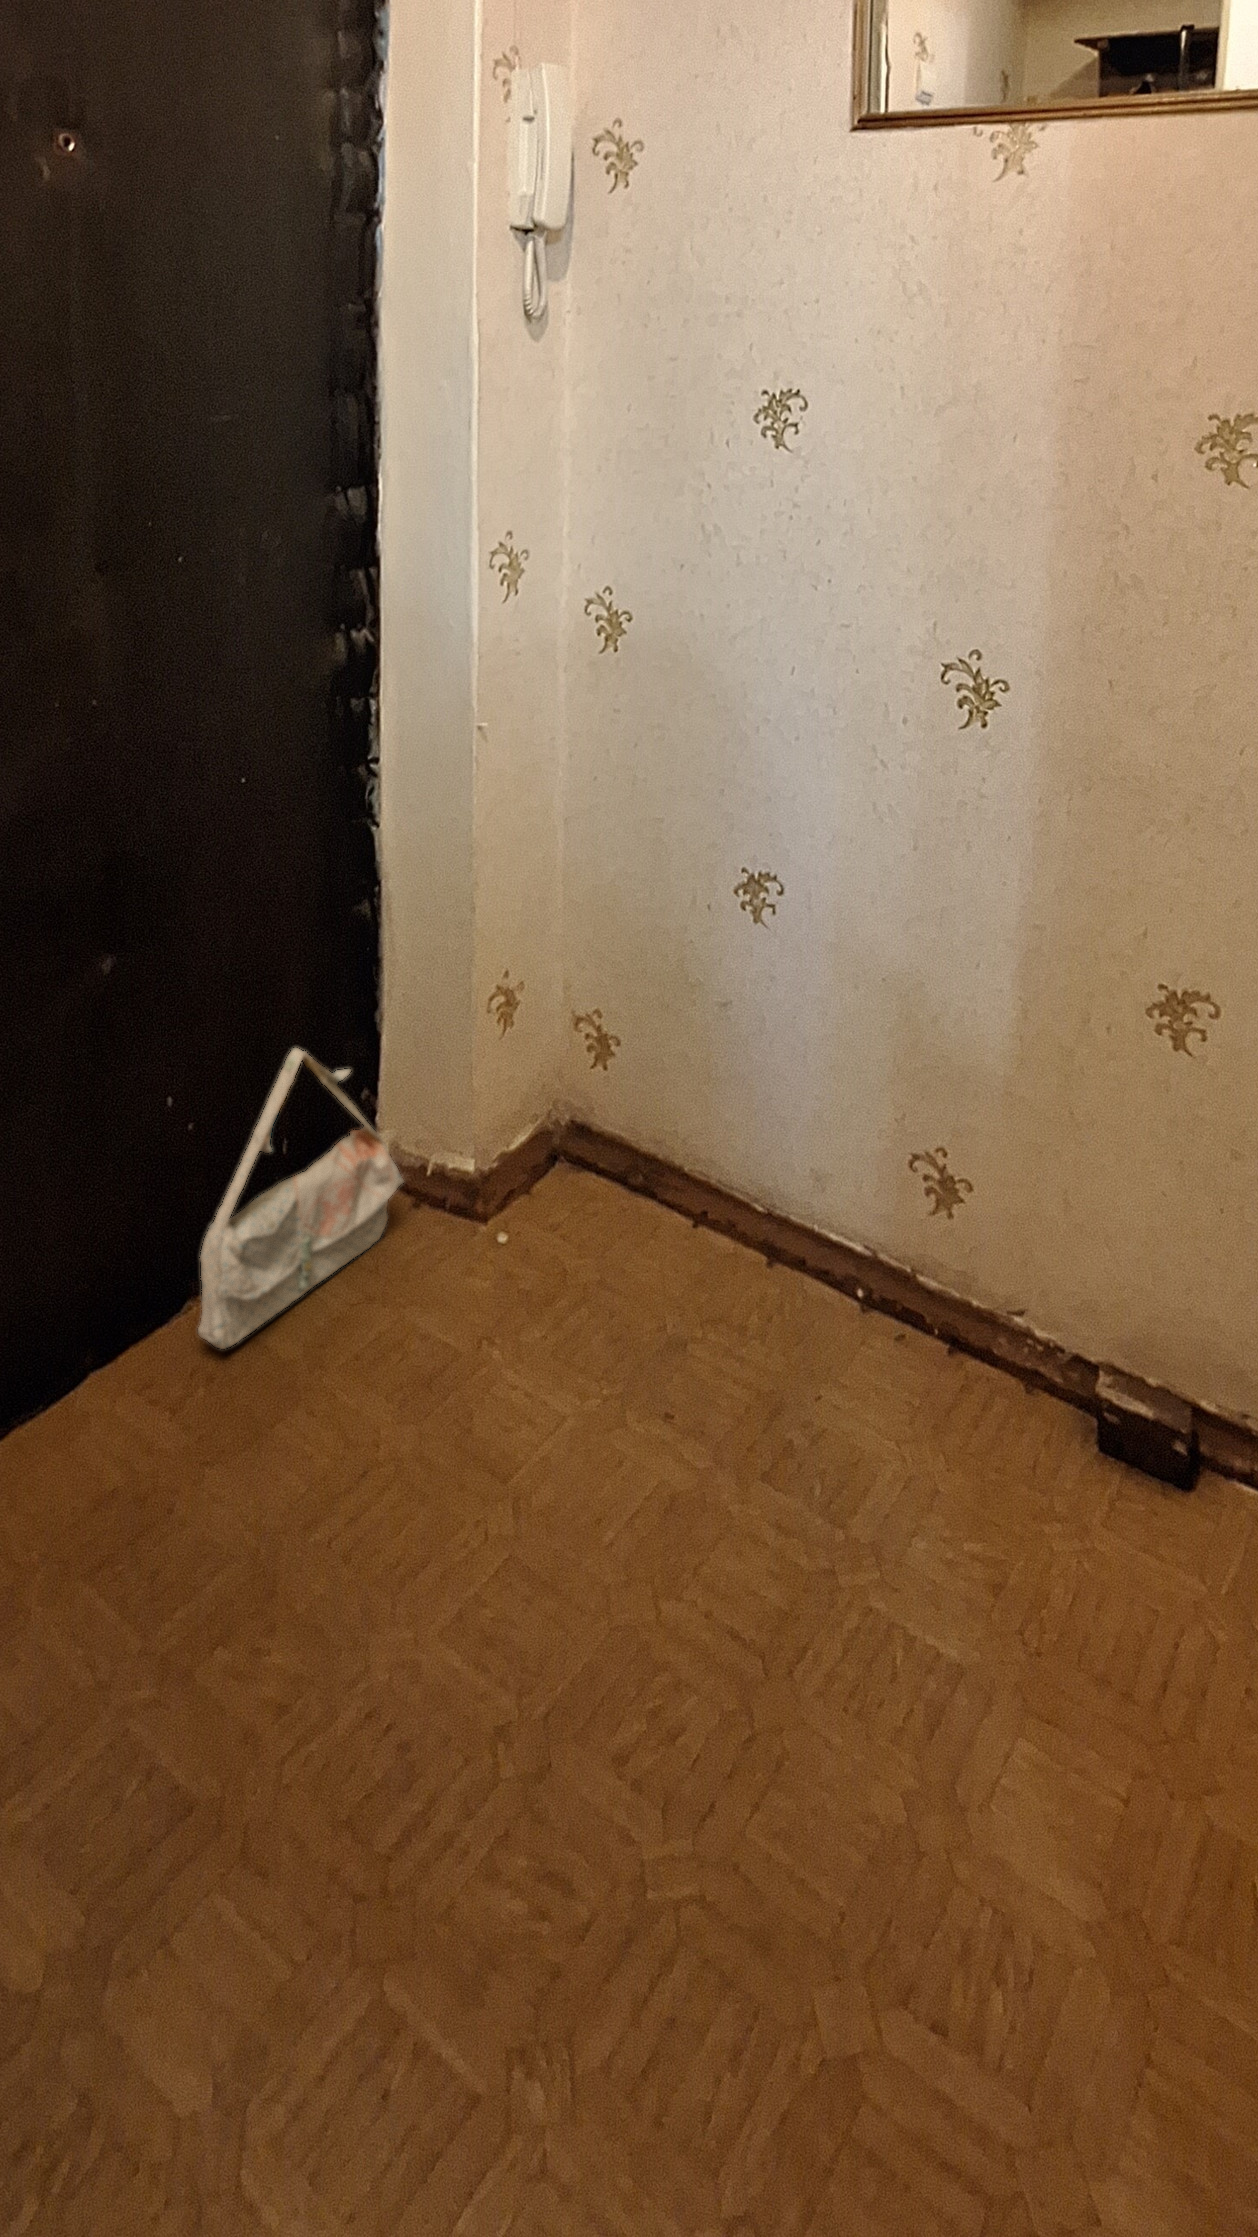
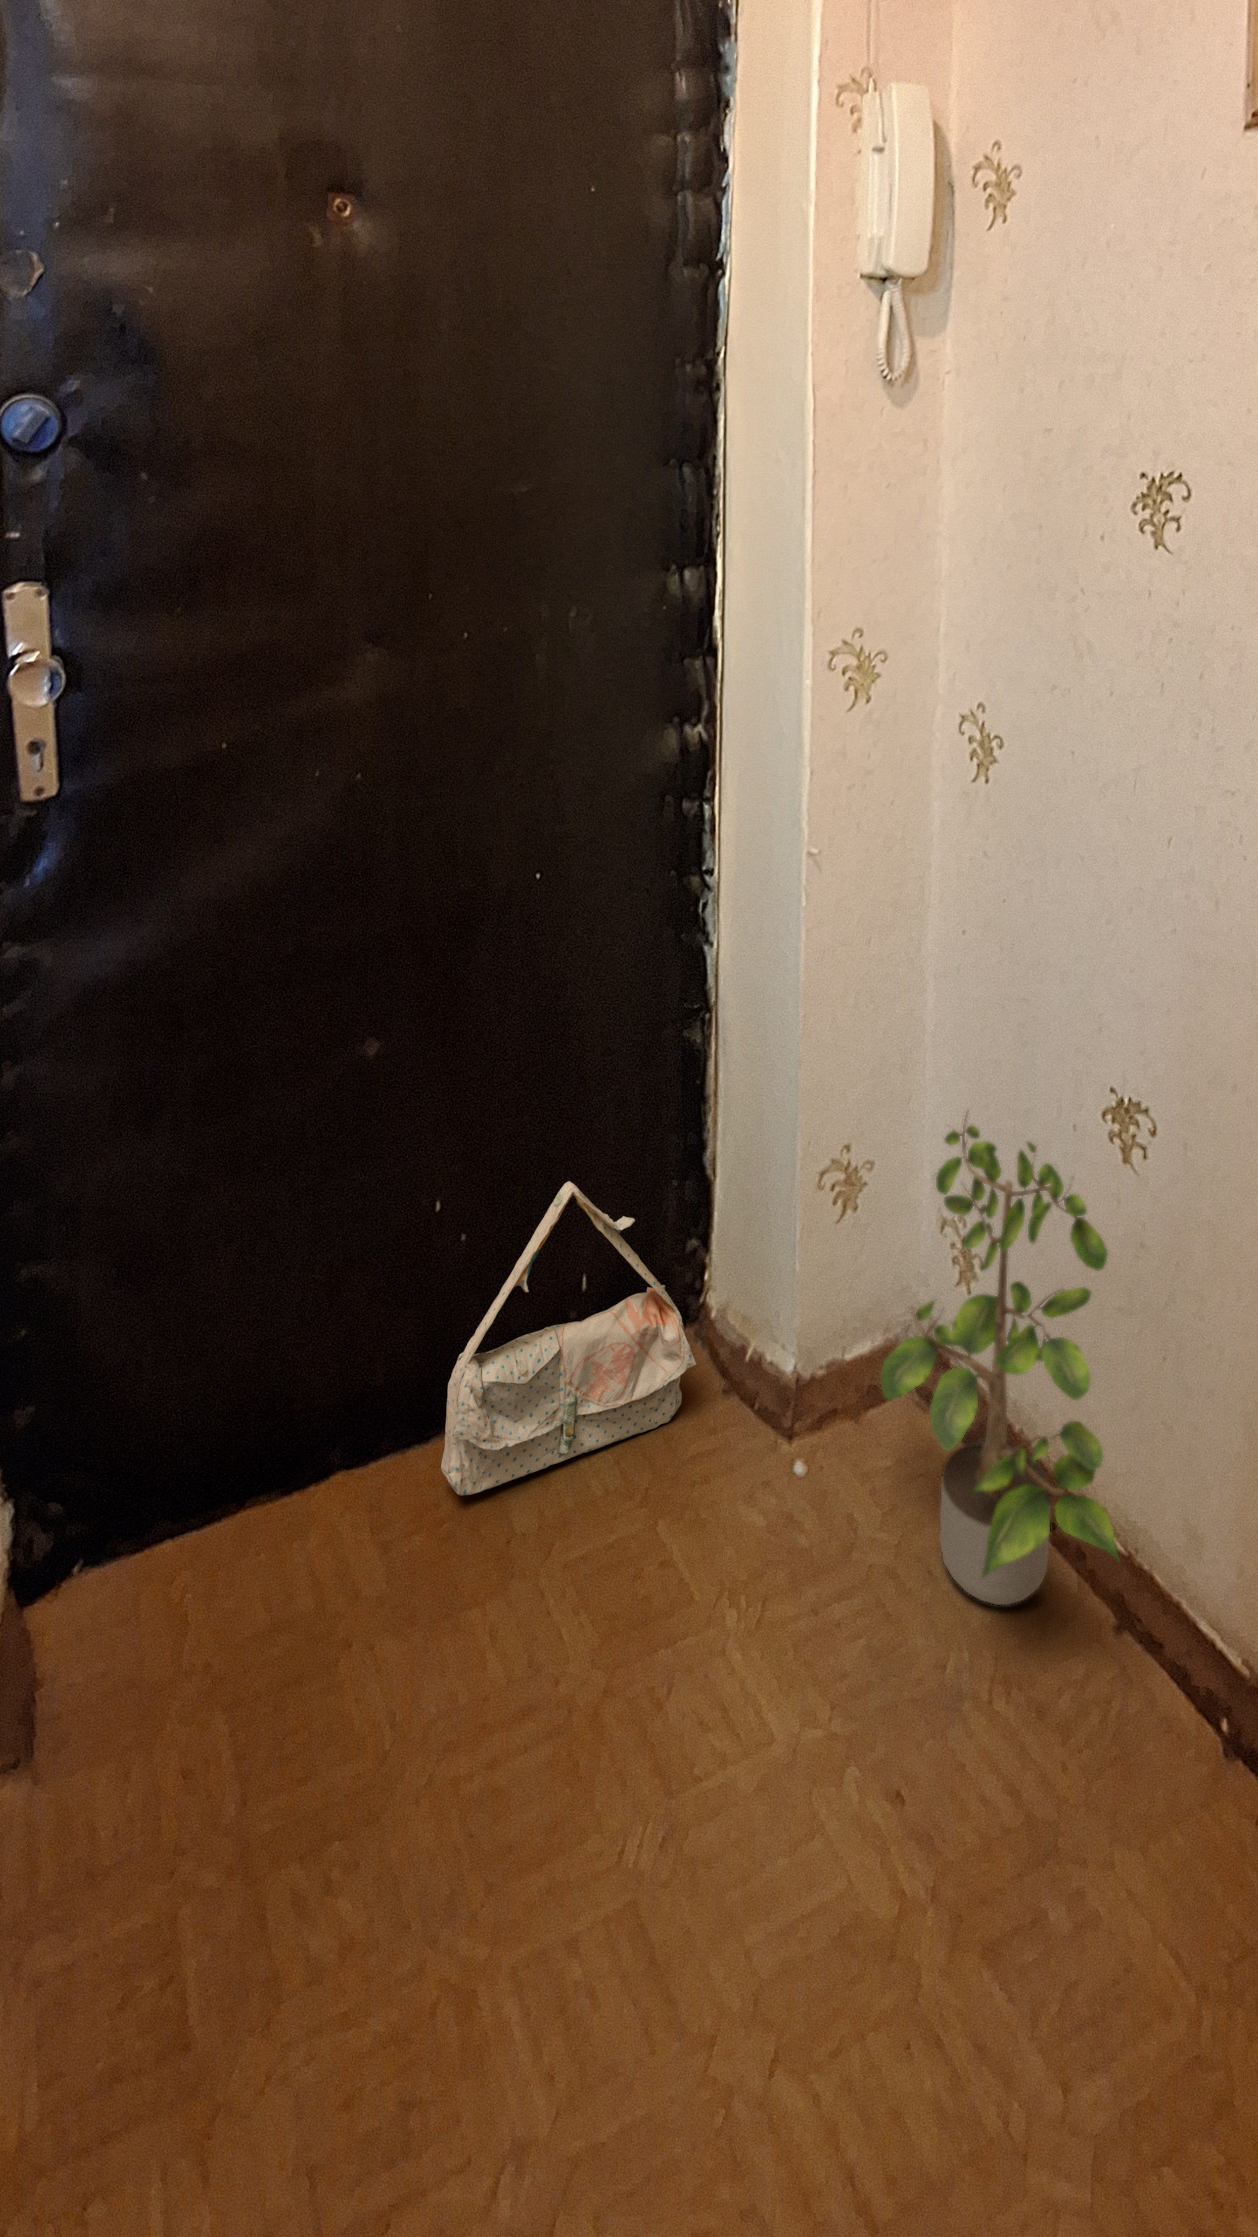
potted plant: none [584,906,801,1277] -> present [880,1112,1119,1605]

